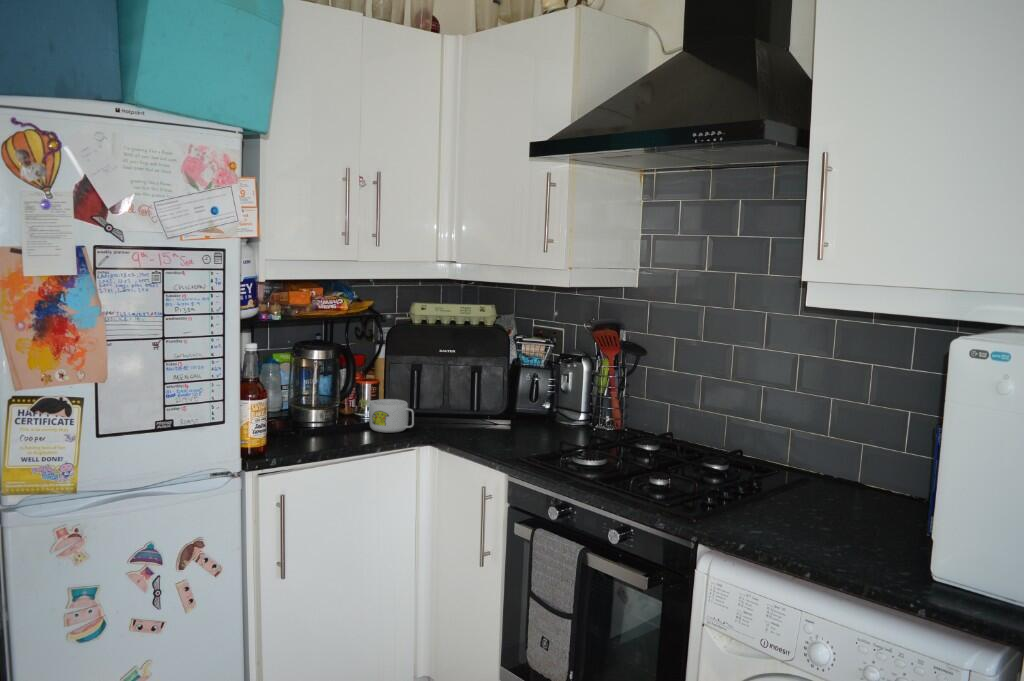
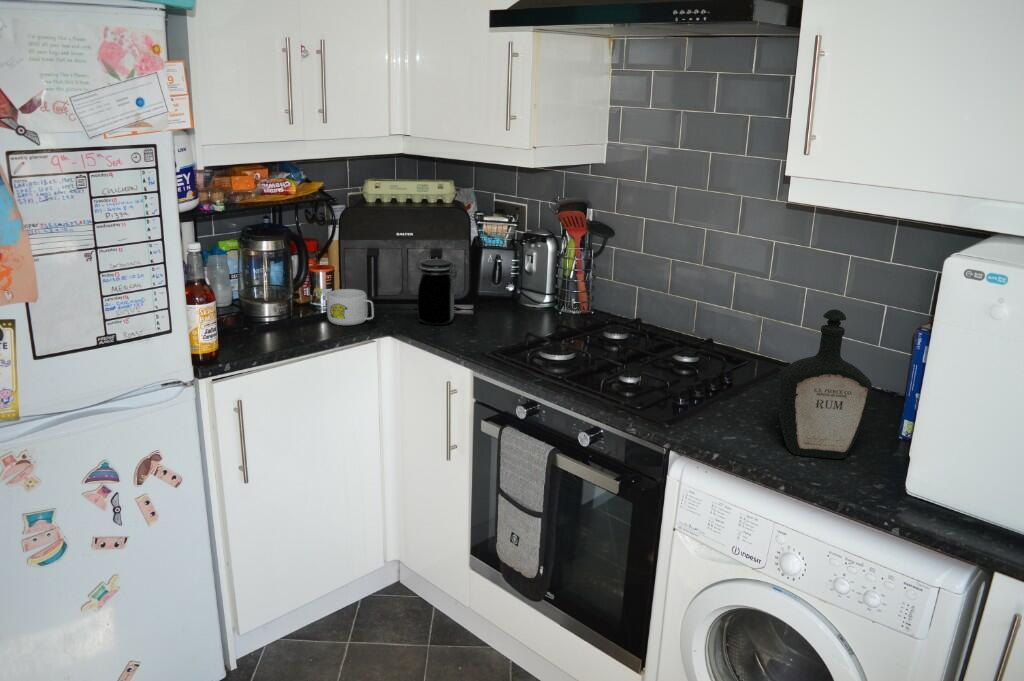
jar: none [456,372,496,435] -> present [416,259,457,325]
bottle: none [803,399,895,550] -> present [778,309,872,459]

